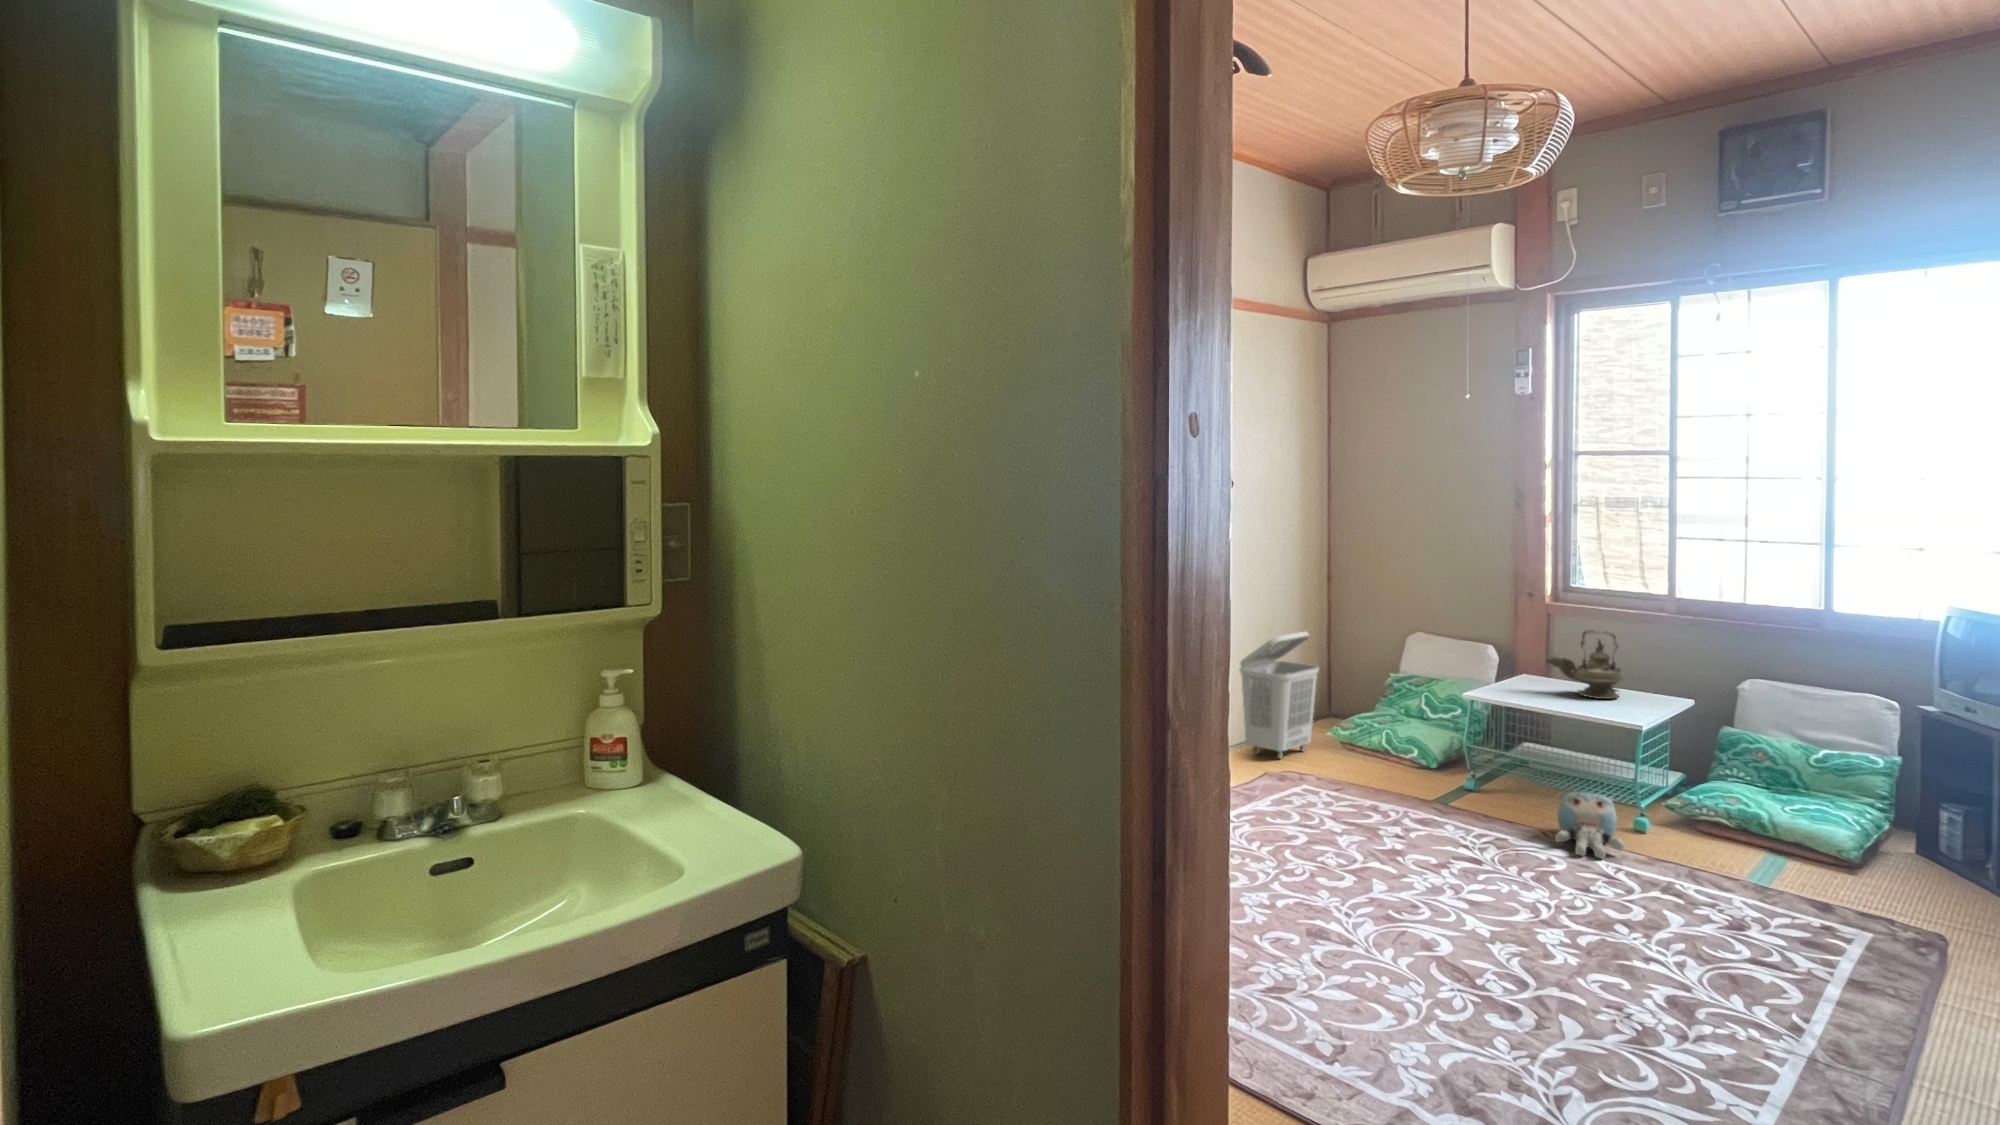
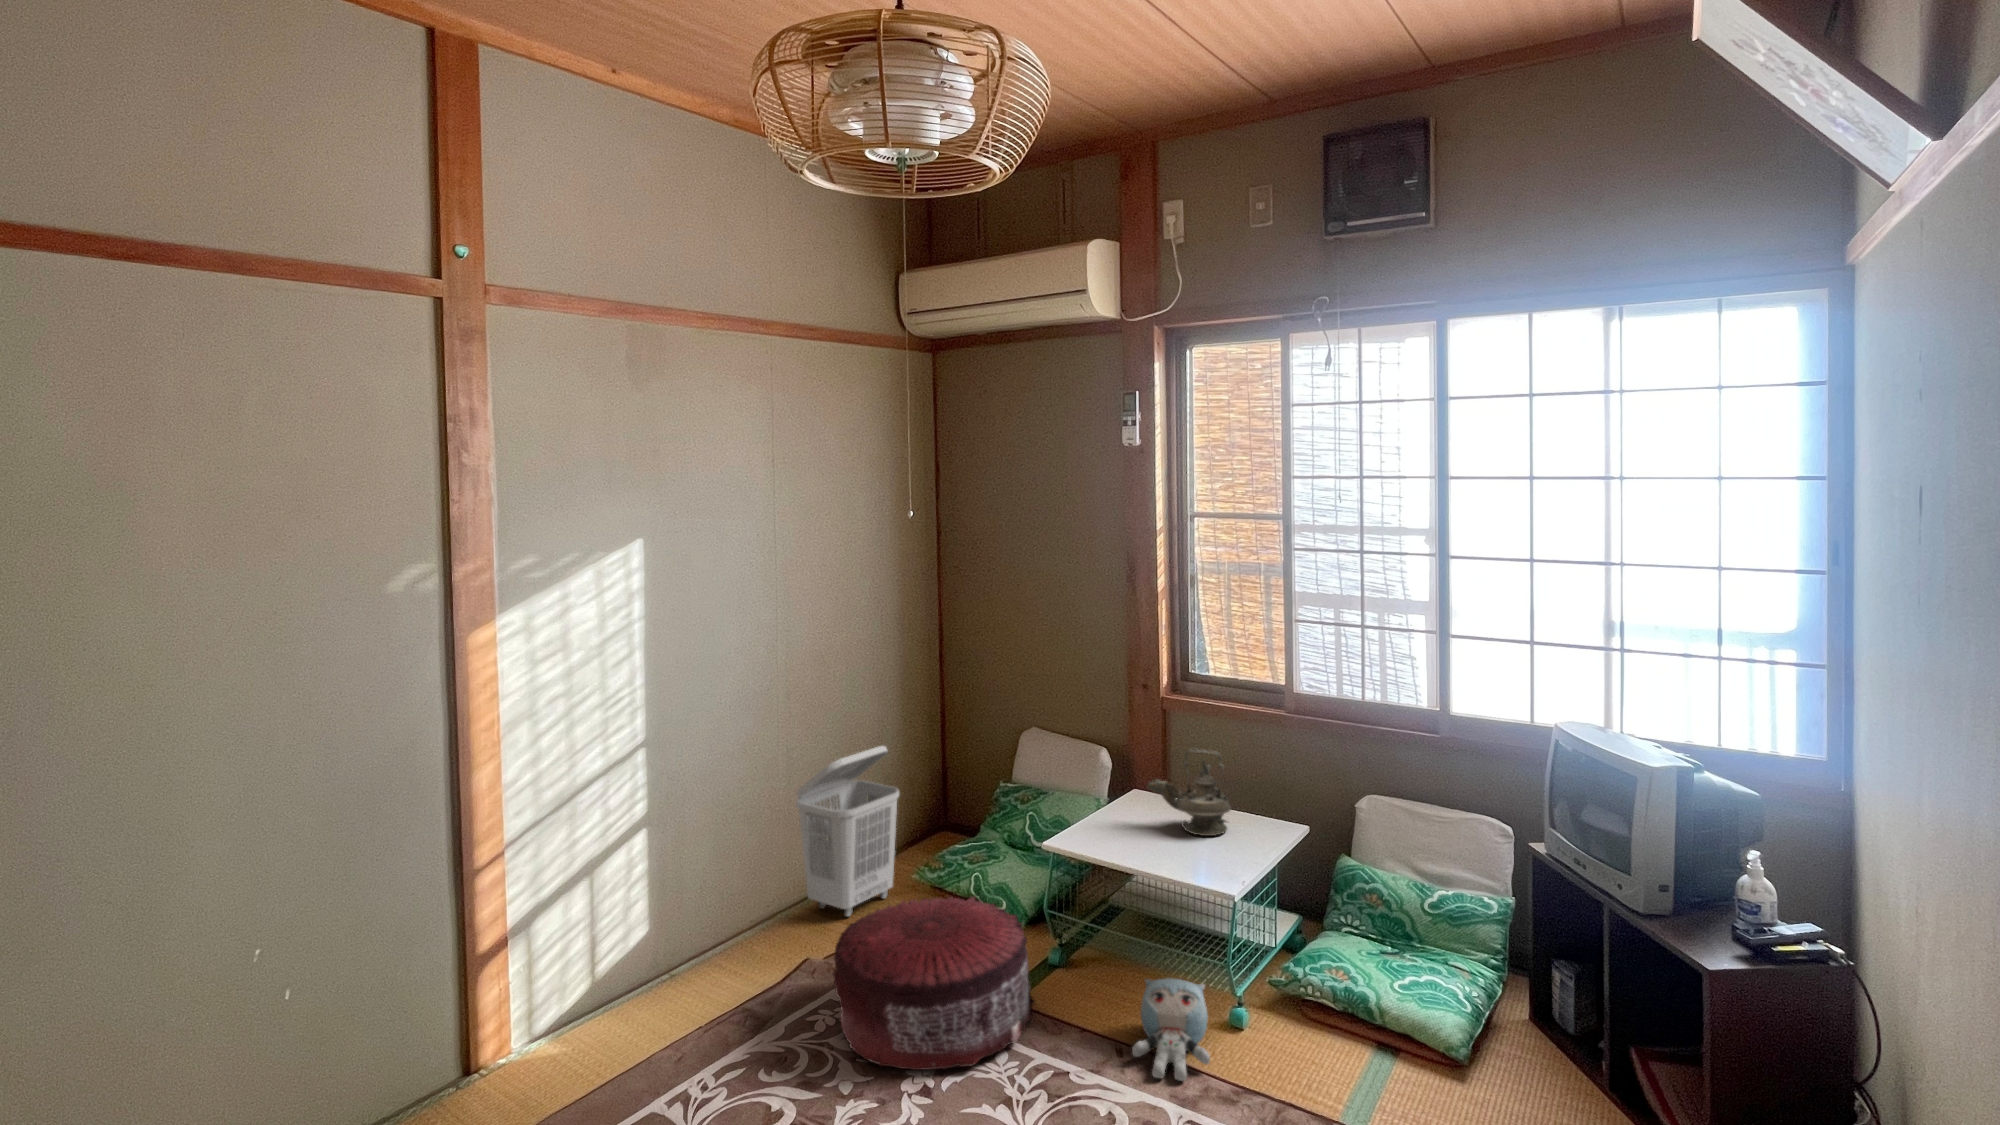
pouf: none [1306,731,1463,836] -> present [833,897,1035,1070]

